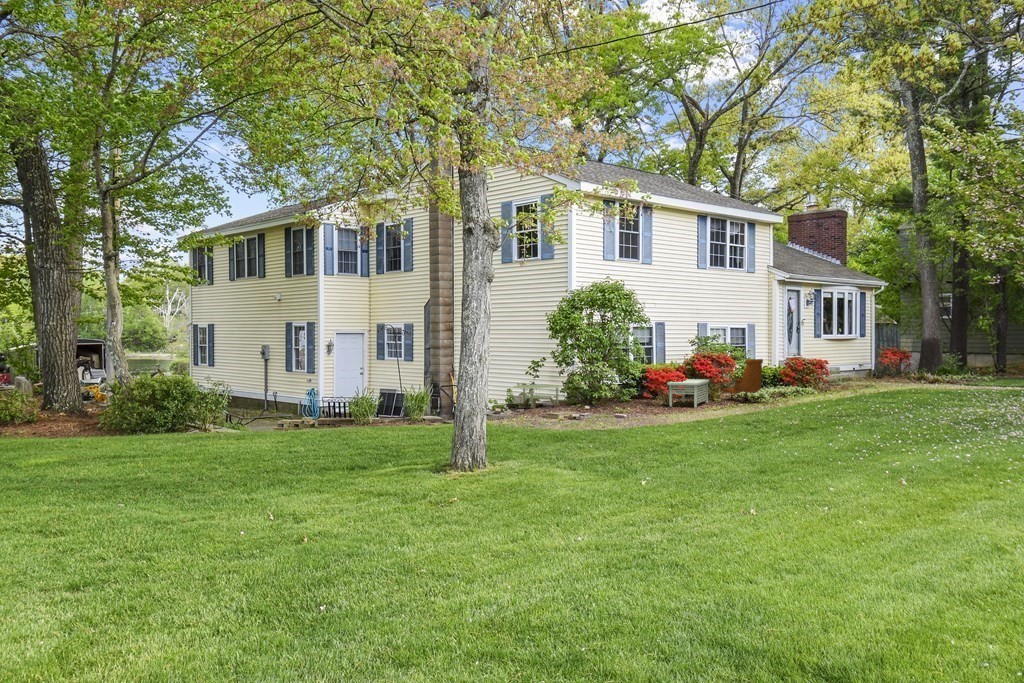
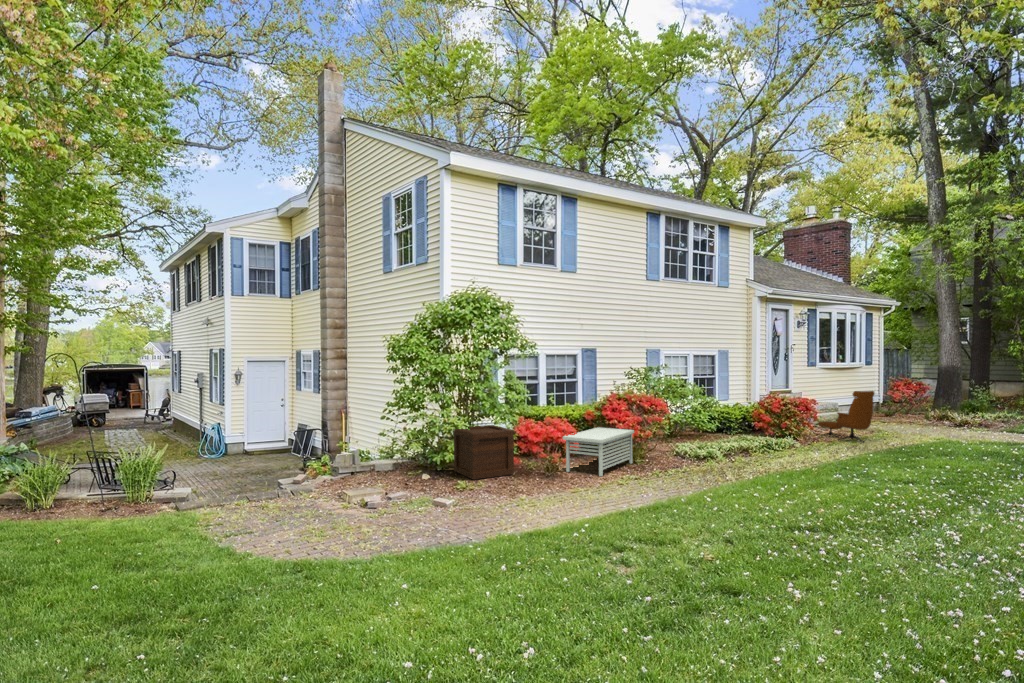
lounge chair: present [722,359,763,403] -> present [819,391,874,442]
wooden crate: none [593,377,637,411] -> present [454,425,514,480]
round table: present [514,385,562,408] -> none [358,431,426,468]

